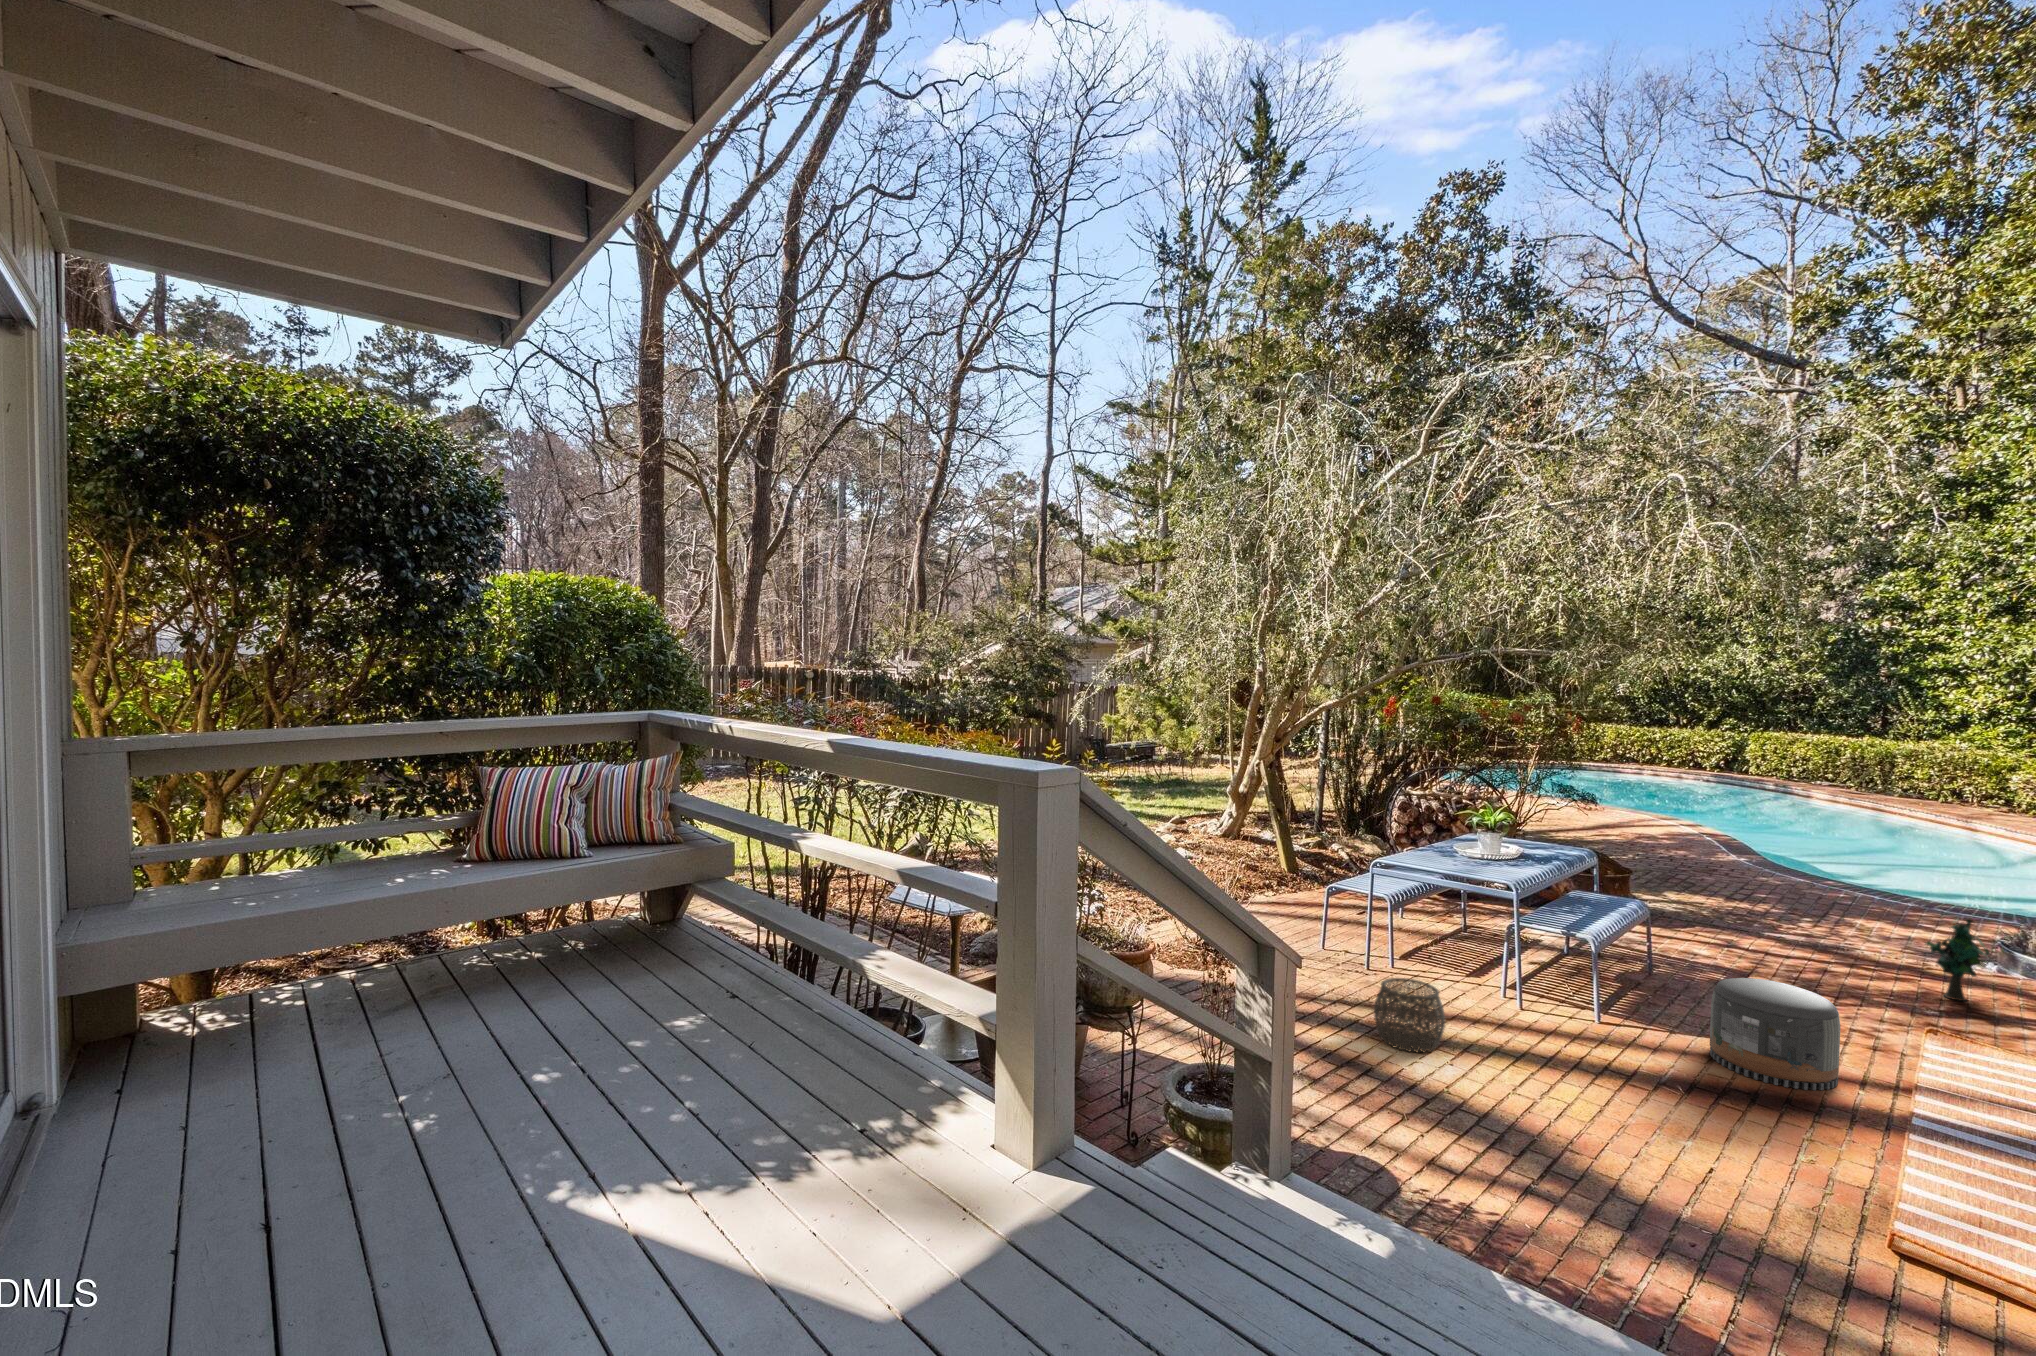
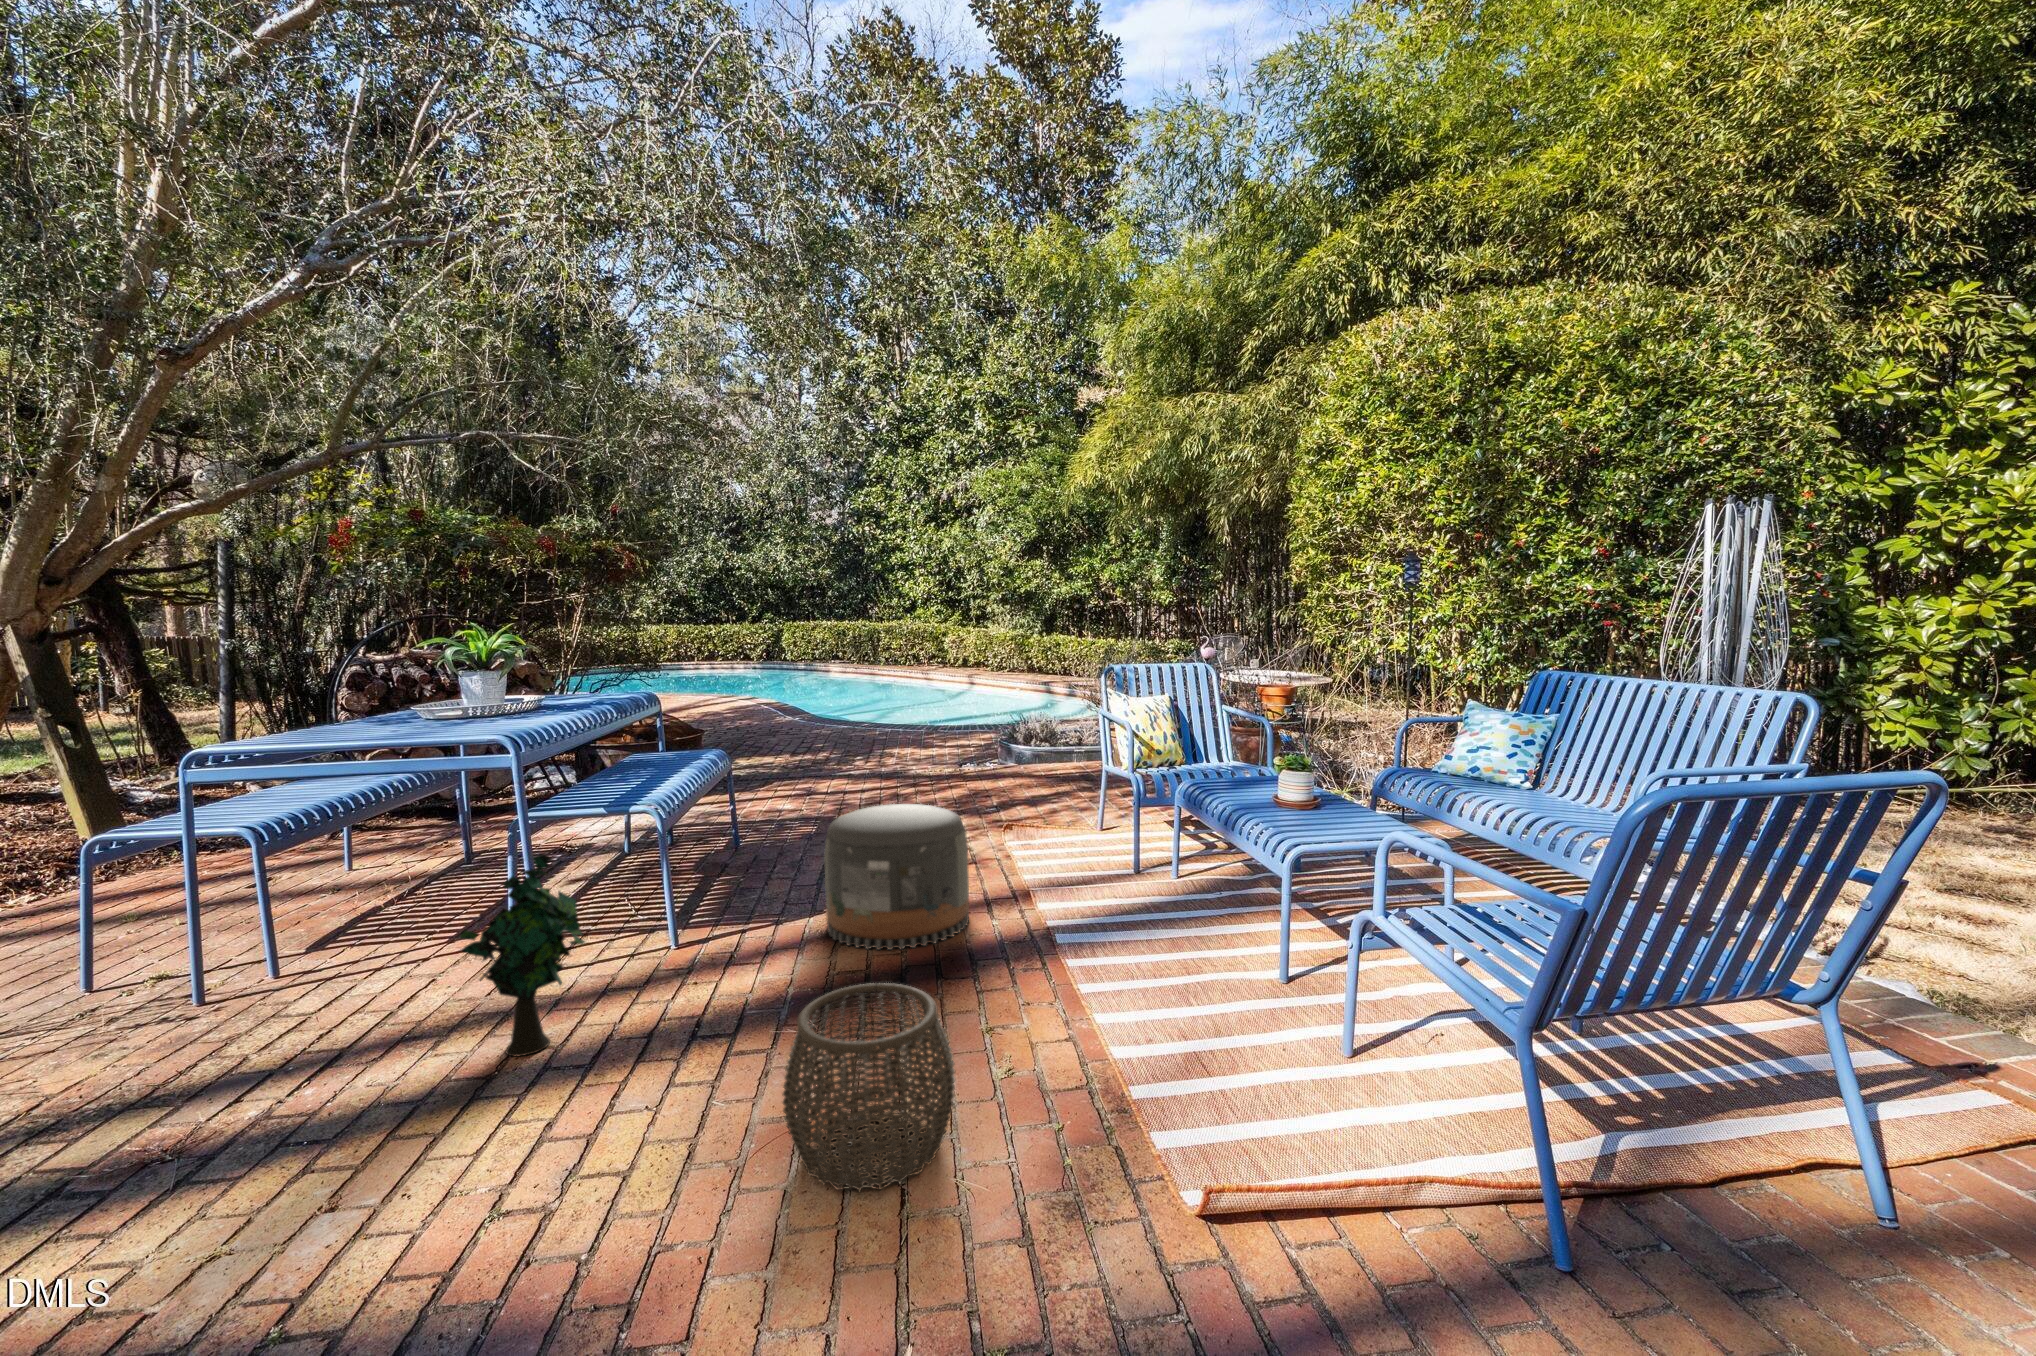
decorative plant: present [1925,919,1990,1001] -> present [460,854,585,1056]
woven basket: present [1374,978,1446,1052] -> present [782,983,955,1192]

